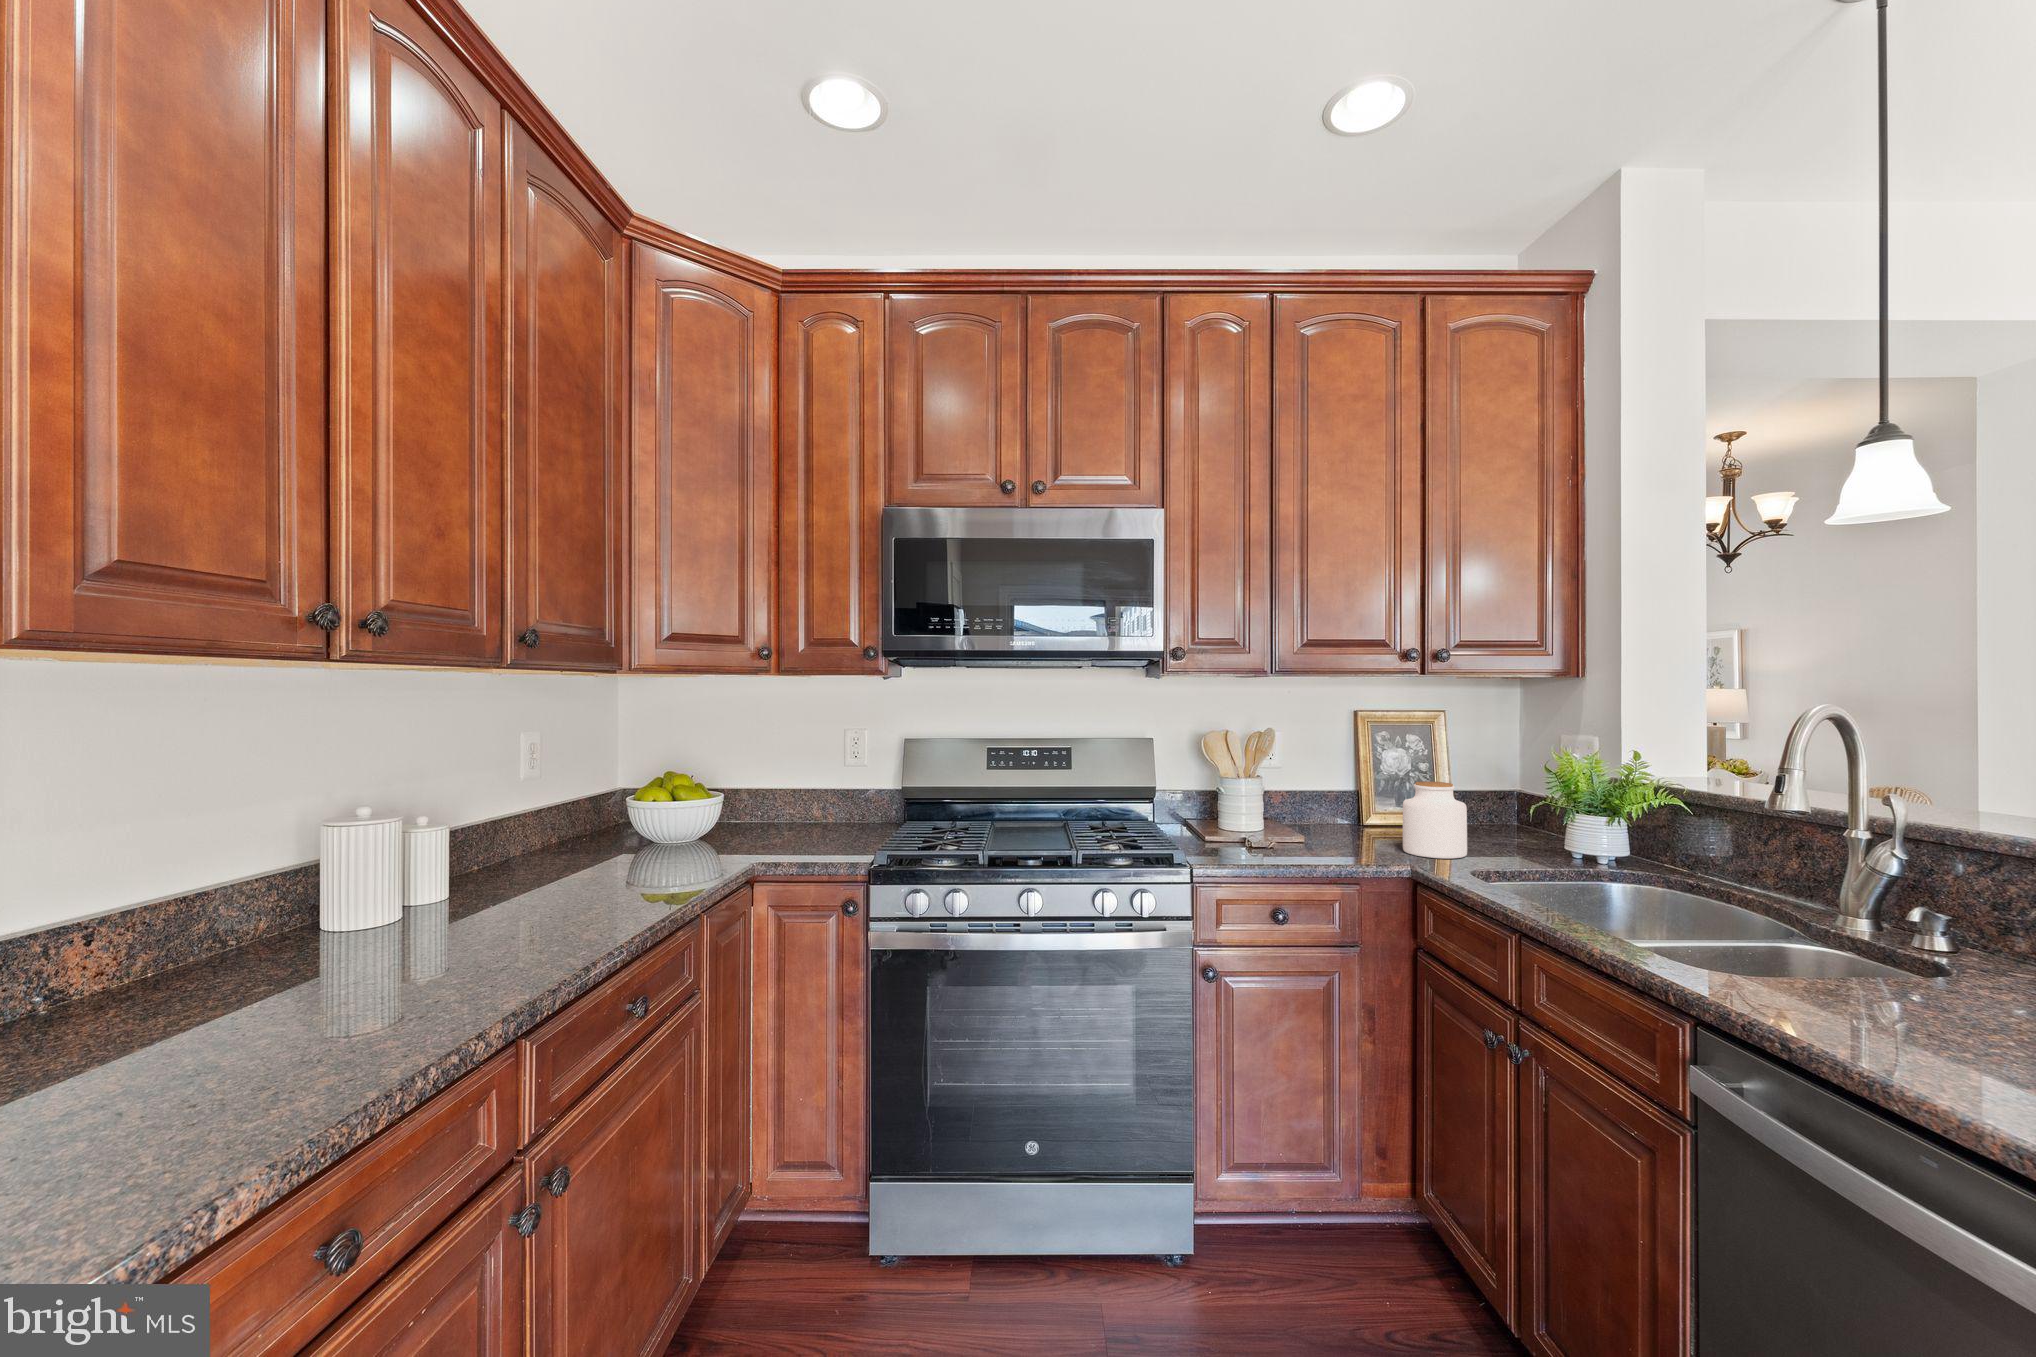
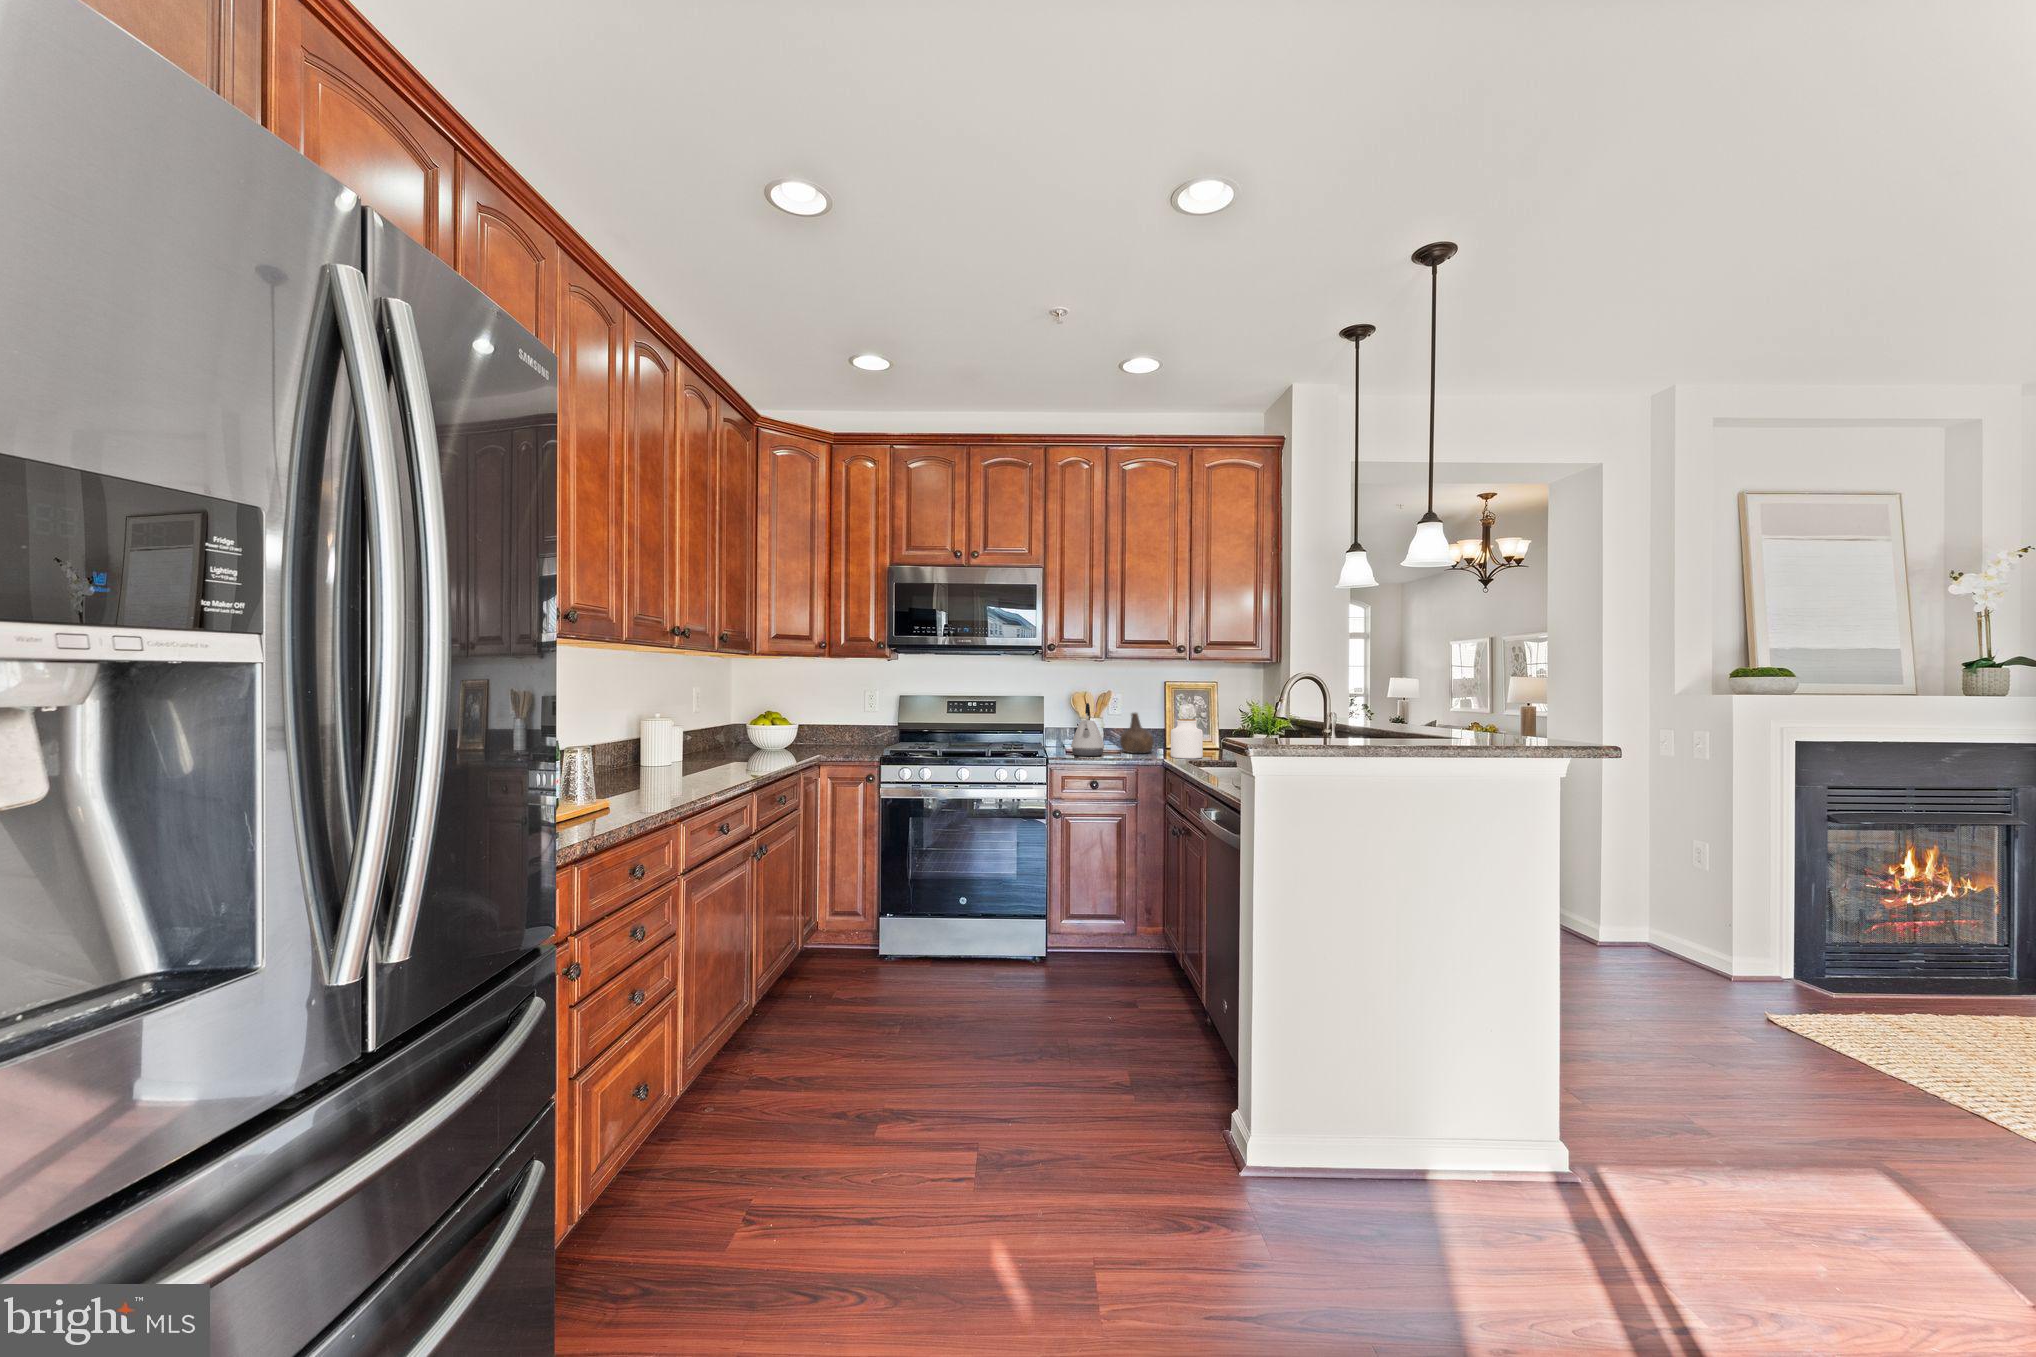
kettle: none [1220,755,1282,854] -> present [1071,703,1104,756]
bottle: none [1294,767,1357,842] -> present [1120,713,1154,754]

